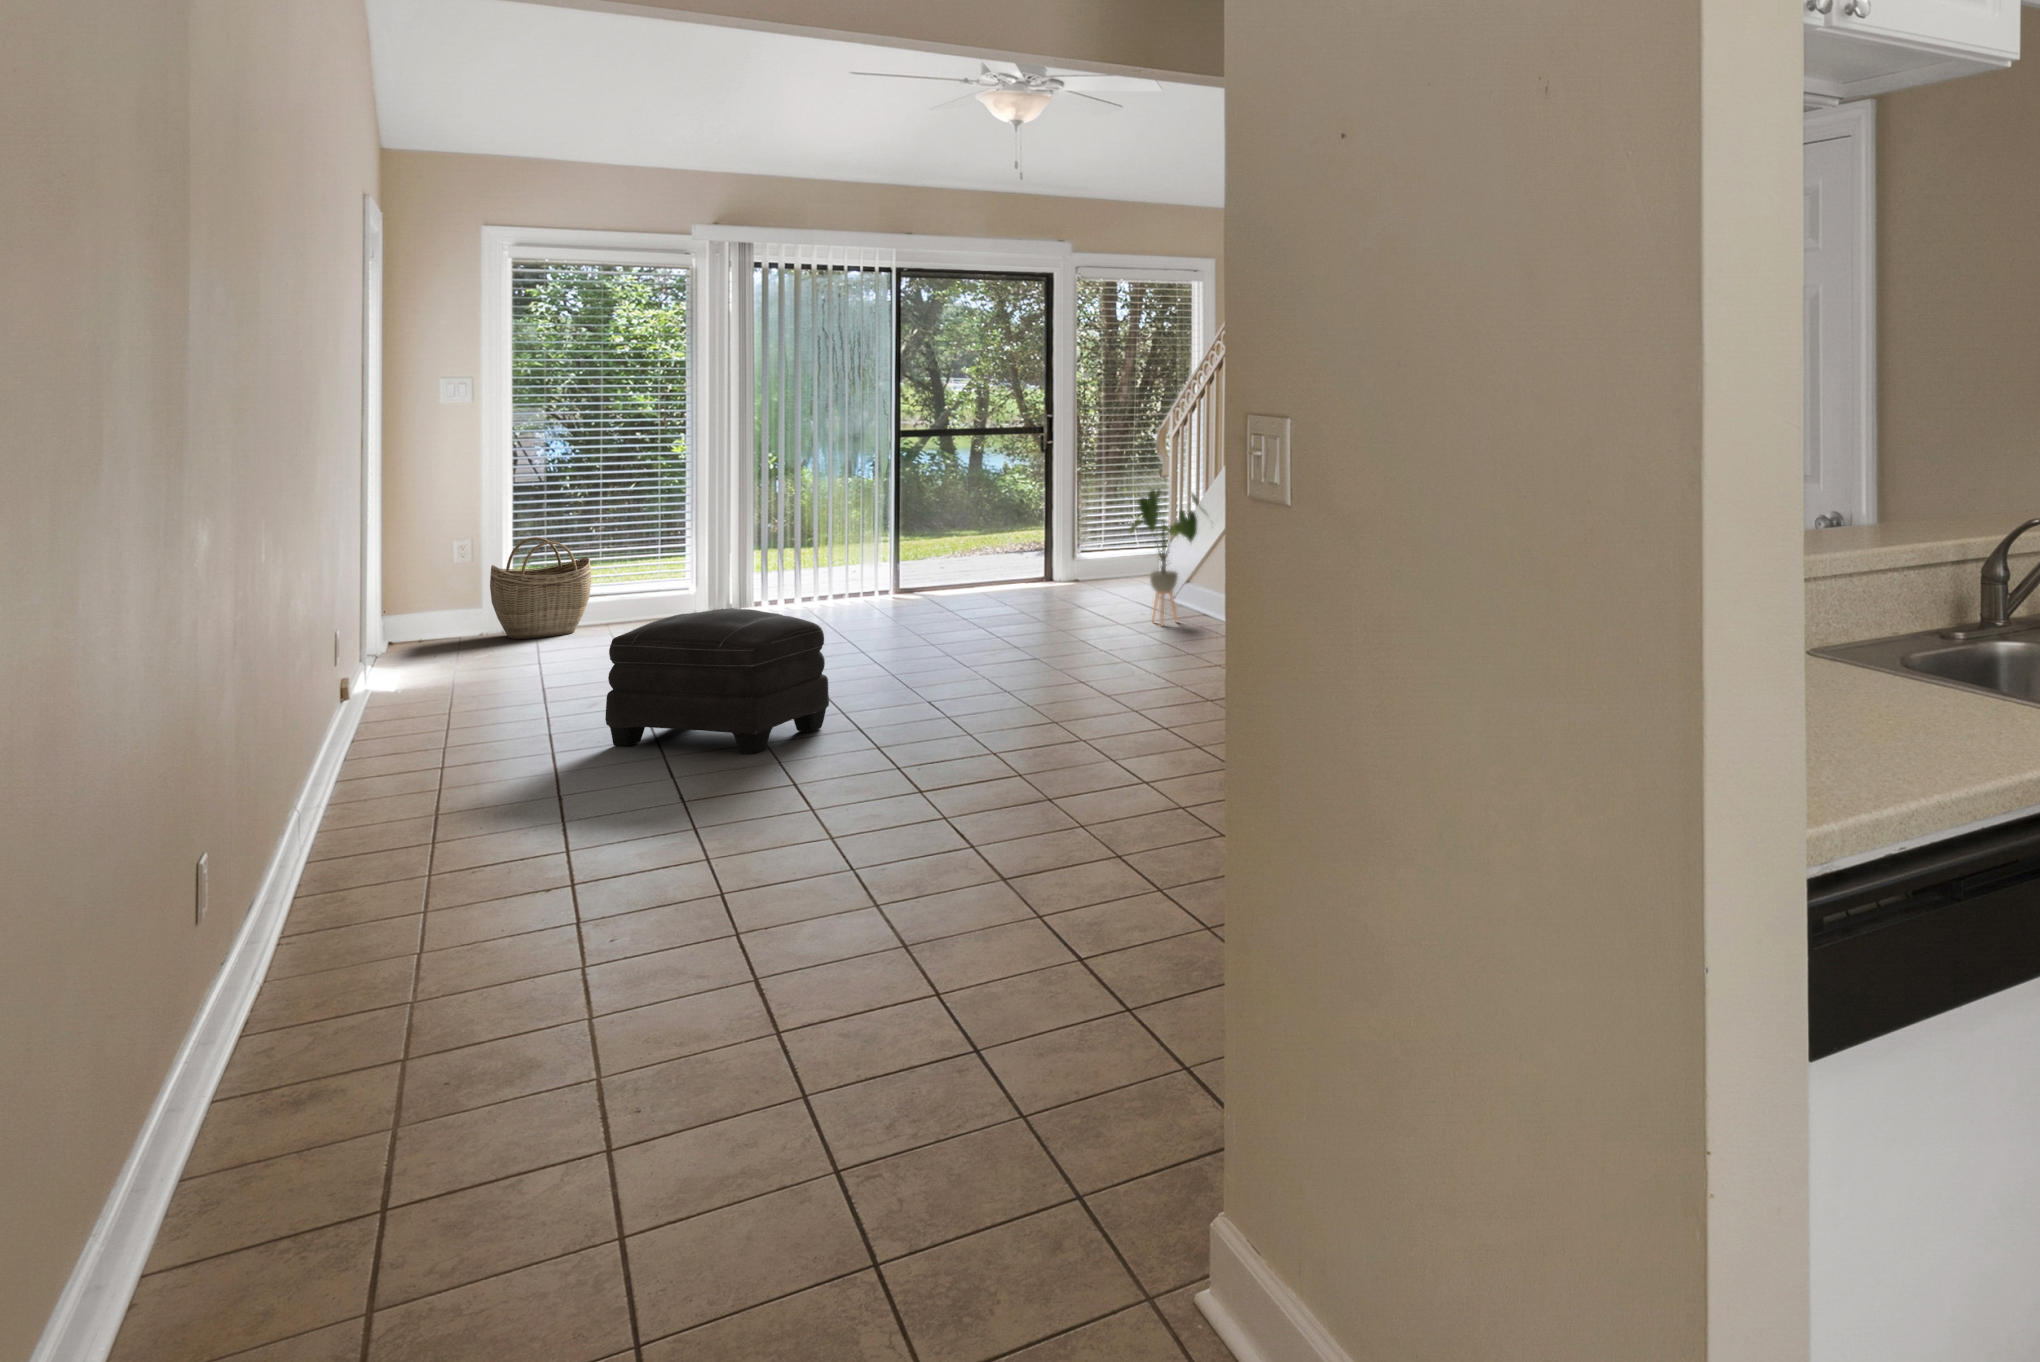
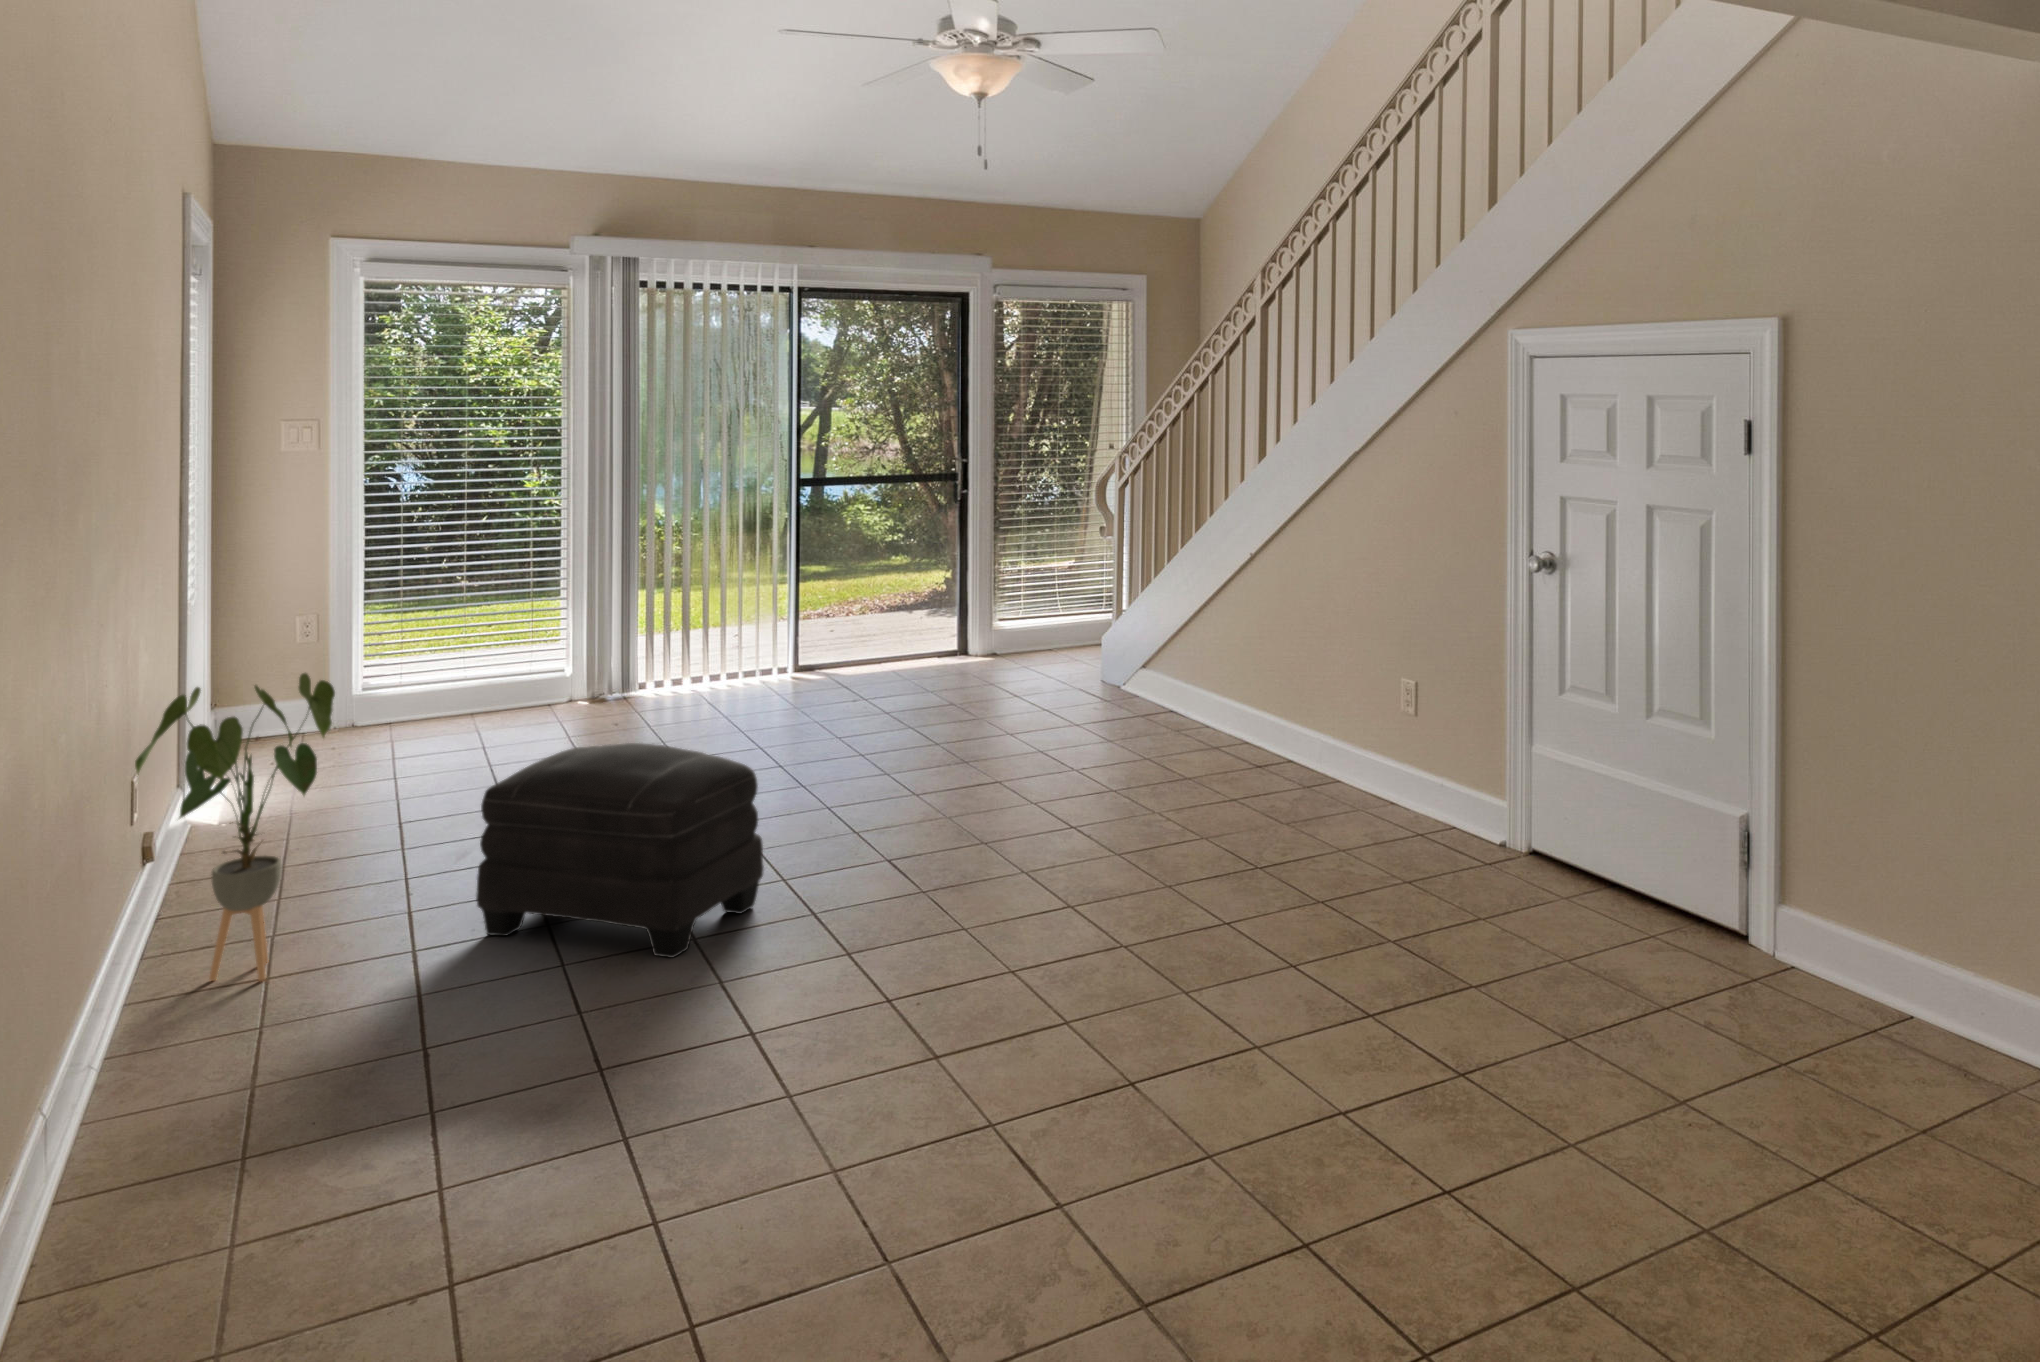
house plant: present [1129,490,1205,626] -> present [135,673,335,981]
woven basket: present [490,537,591,639] -> none [333,608,448,734]

